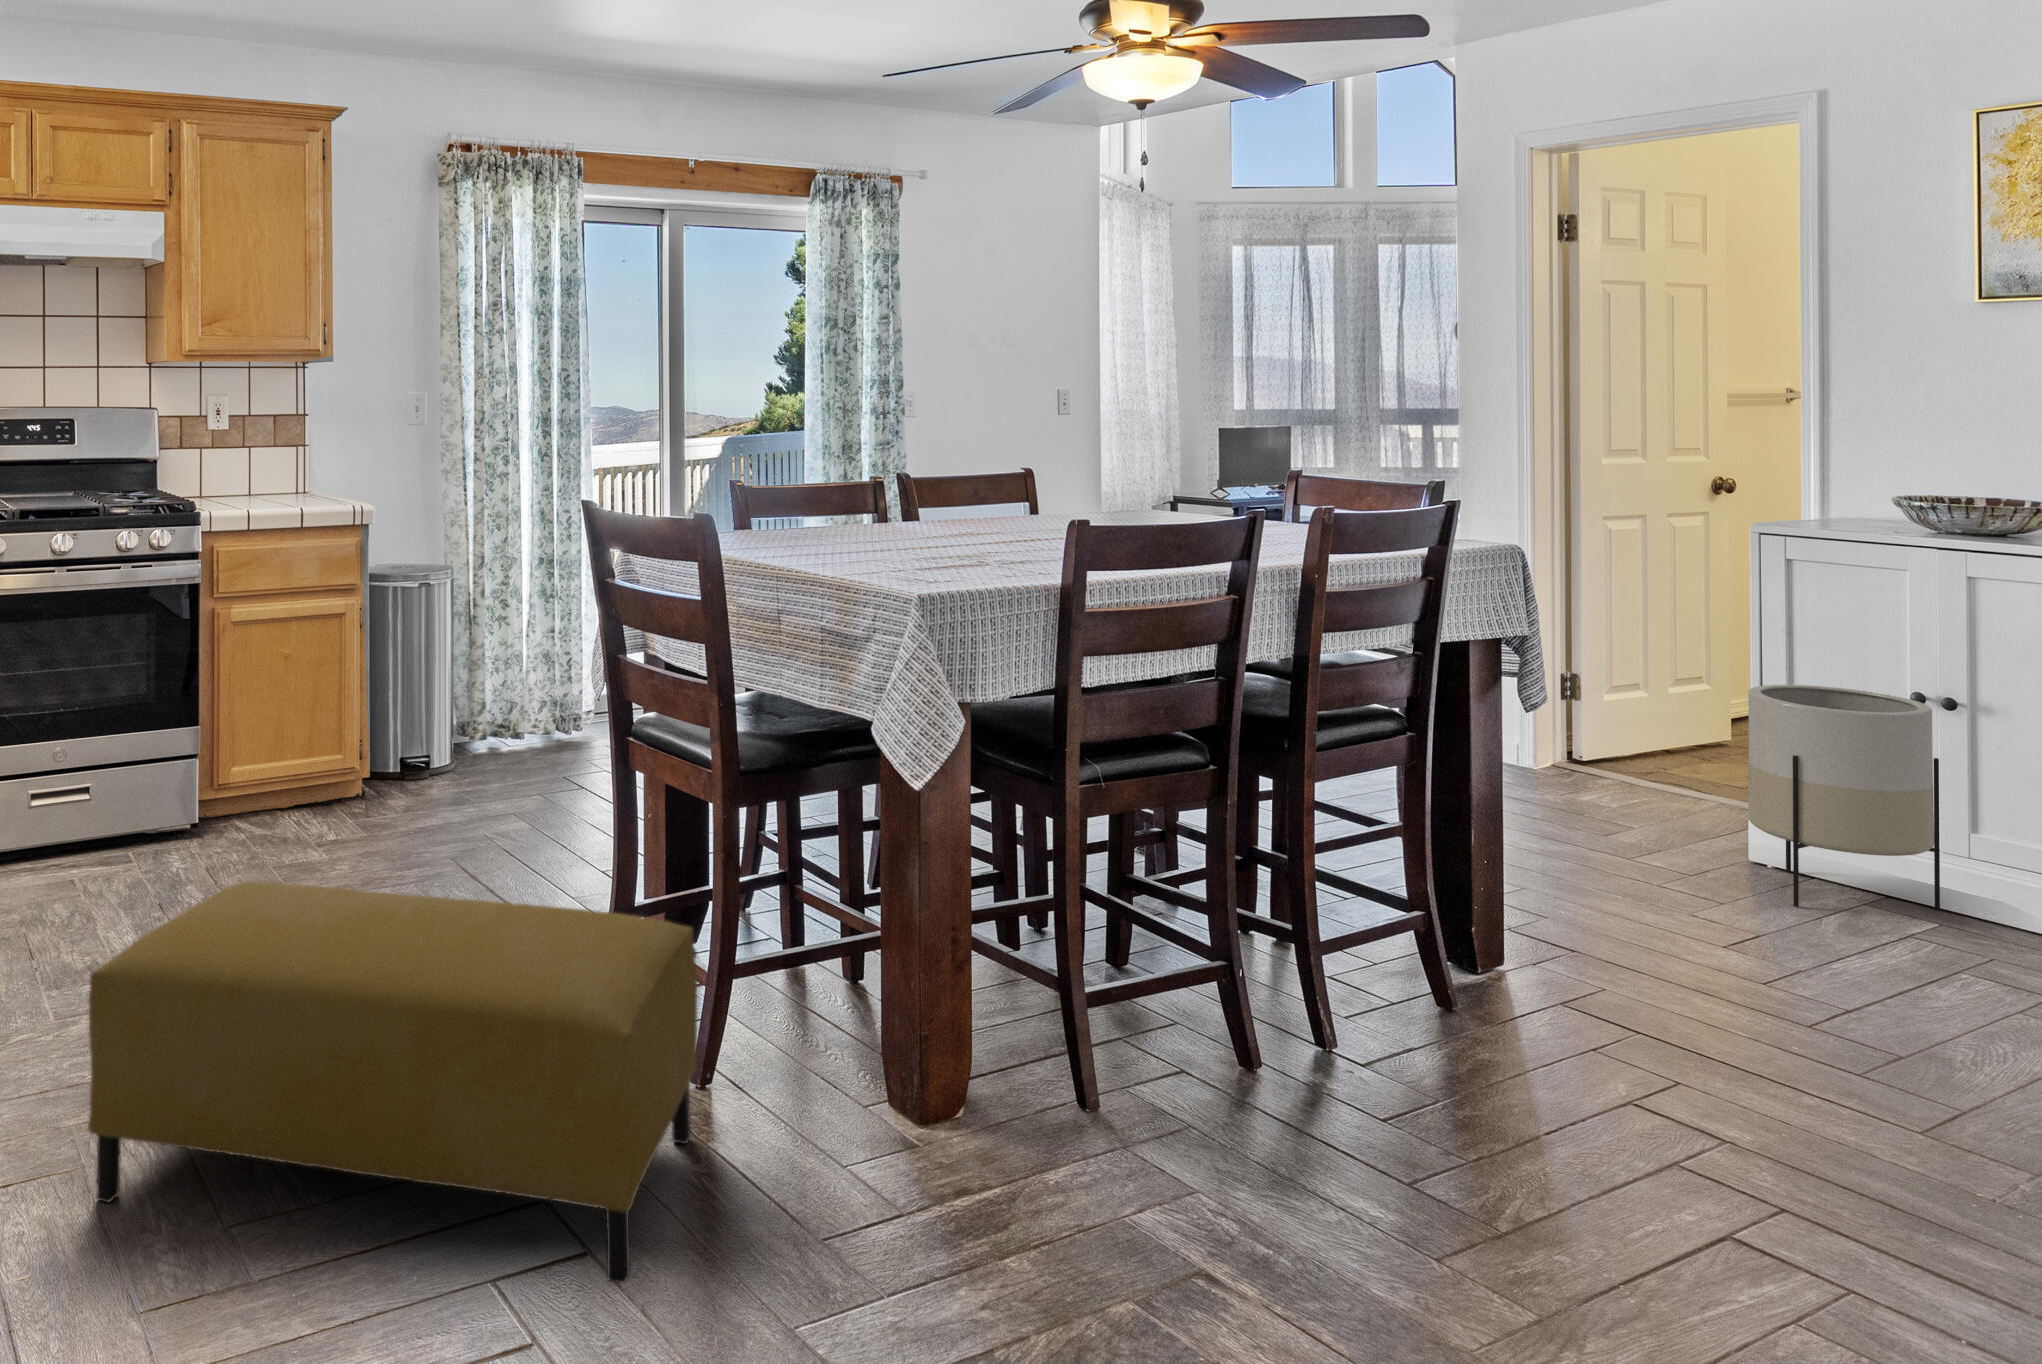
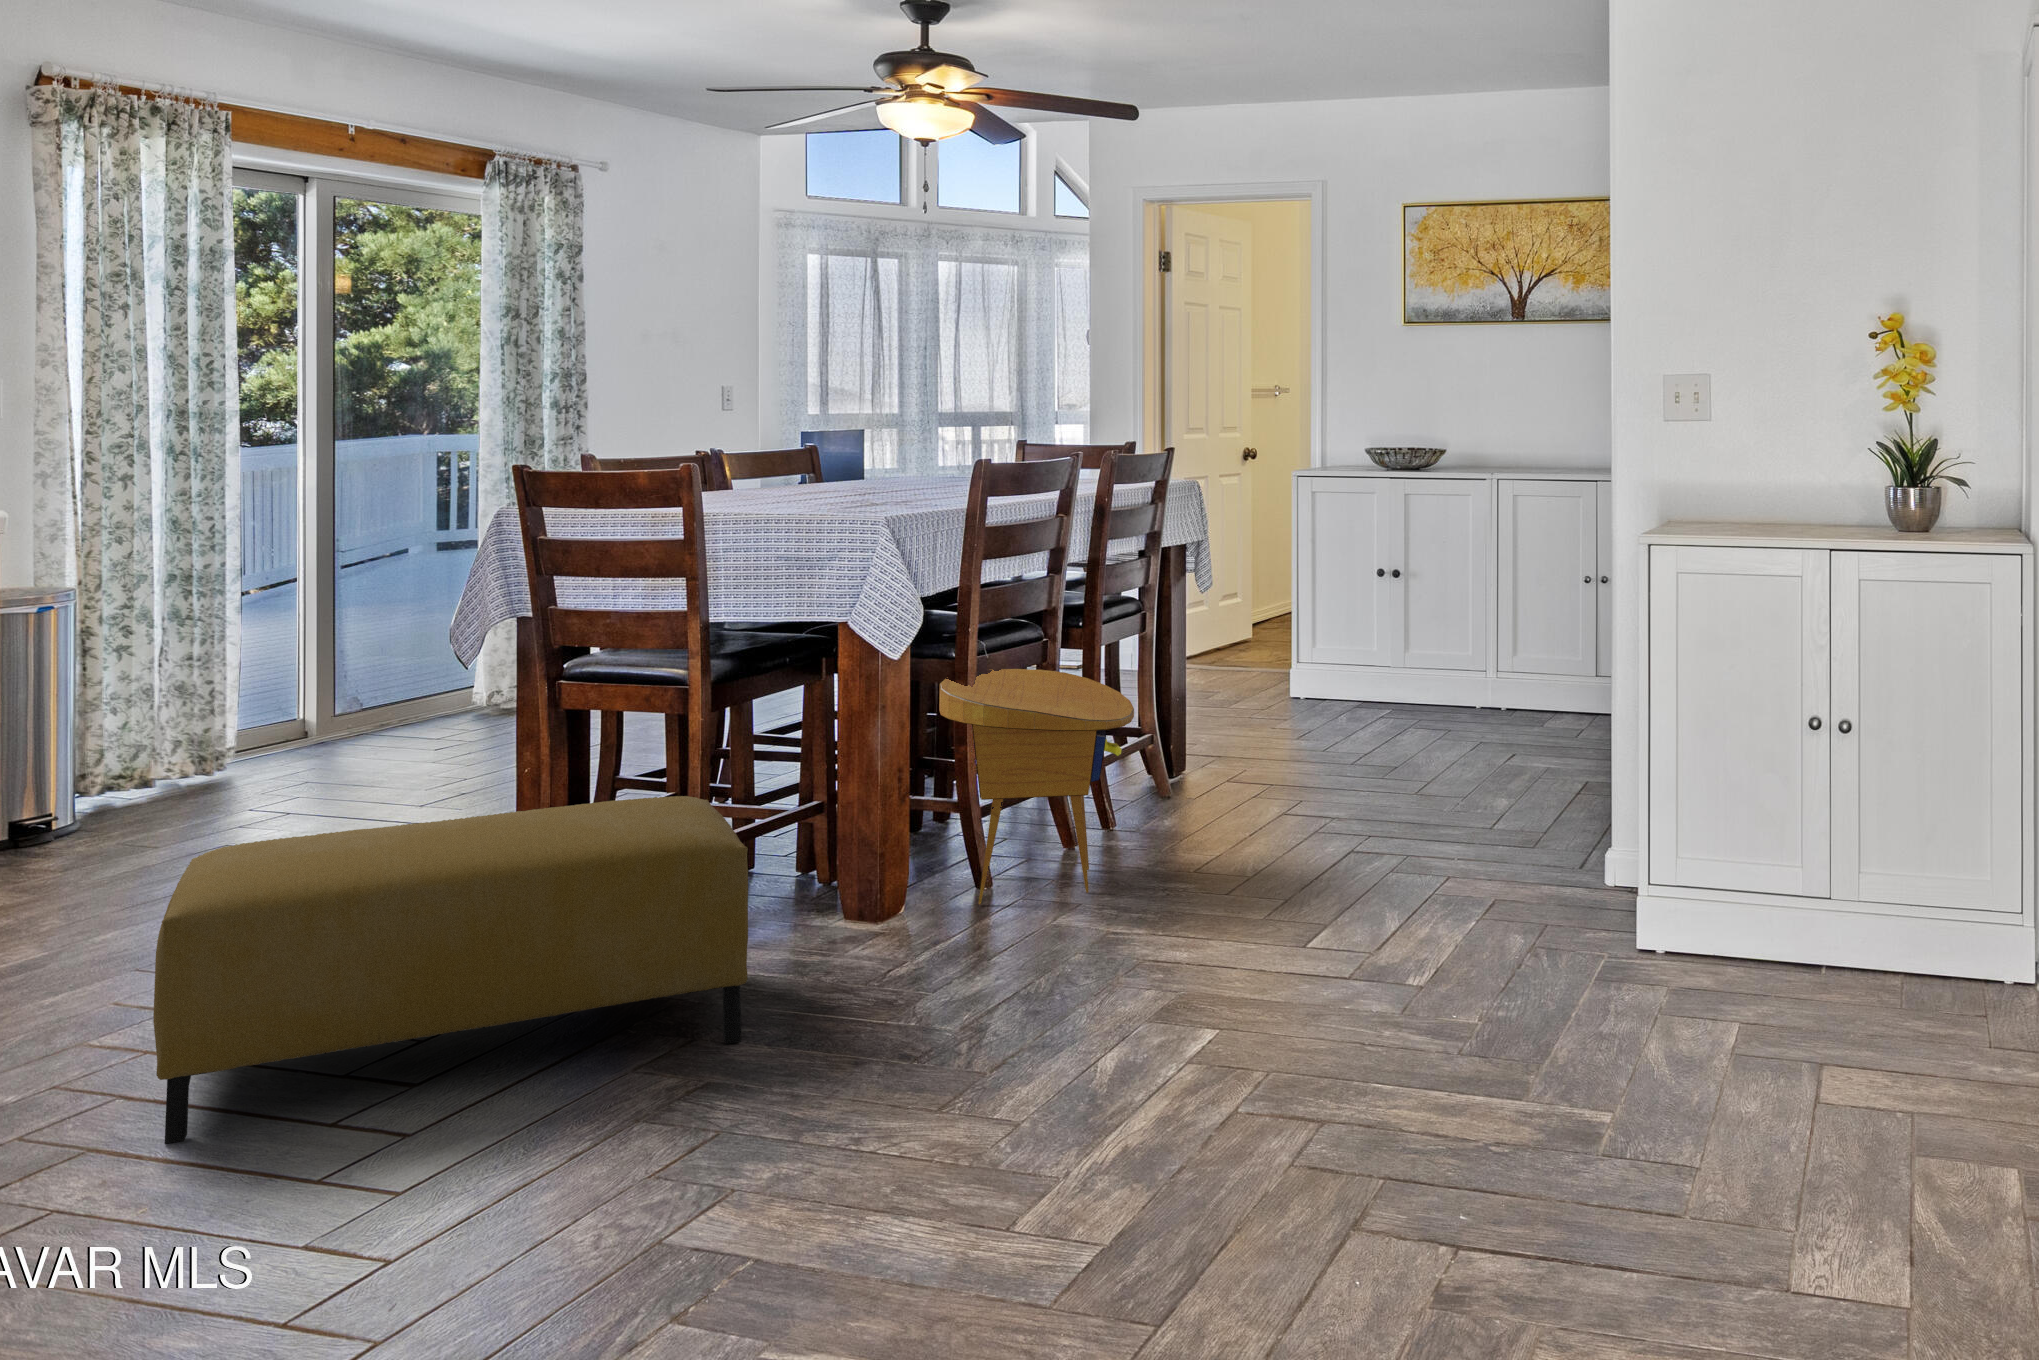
planter: present [1748,685,1940,911] -> none [1295,576,1393,720]
side table: none [1024,800,1307,1163] -> present [939,669,1134,904]

